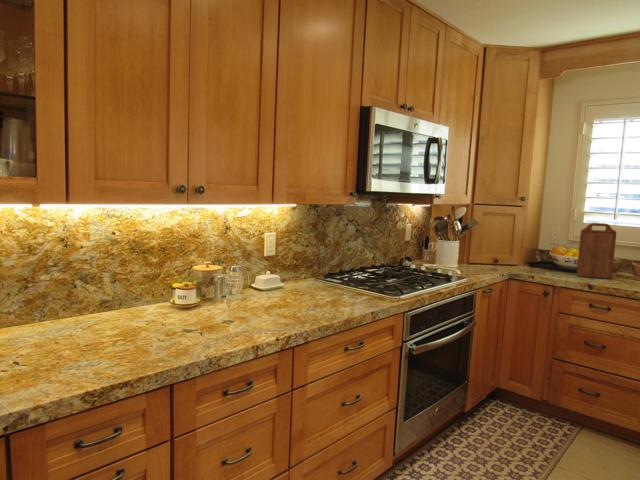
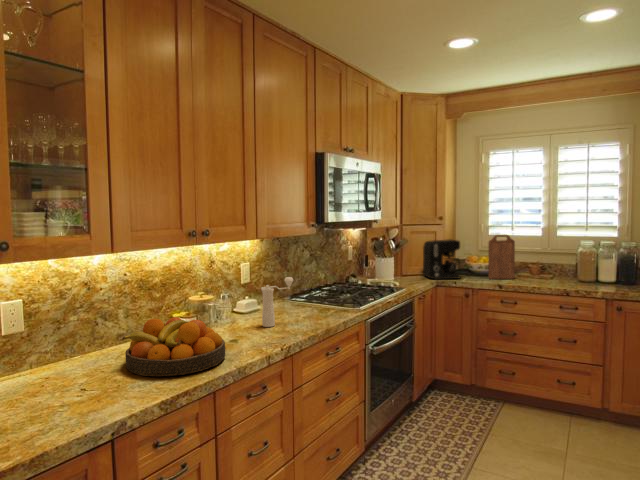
coffee maker: none [494,225,543,272] -> present [423,240,460,279]
pepper mill: none [273,252,314,309] -> present [261,277,293,327]
fruit bowl: none [77,286,205,359] -> present [122,317,225,376]

